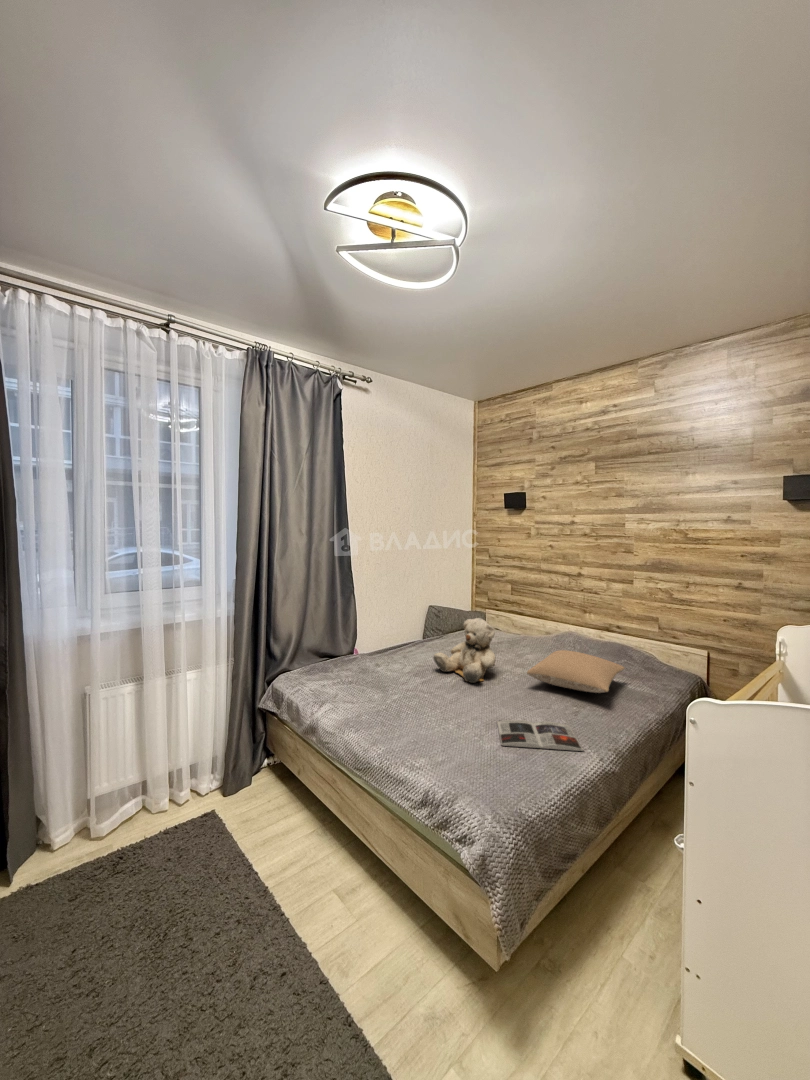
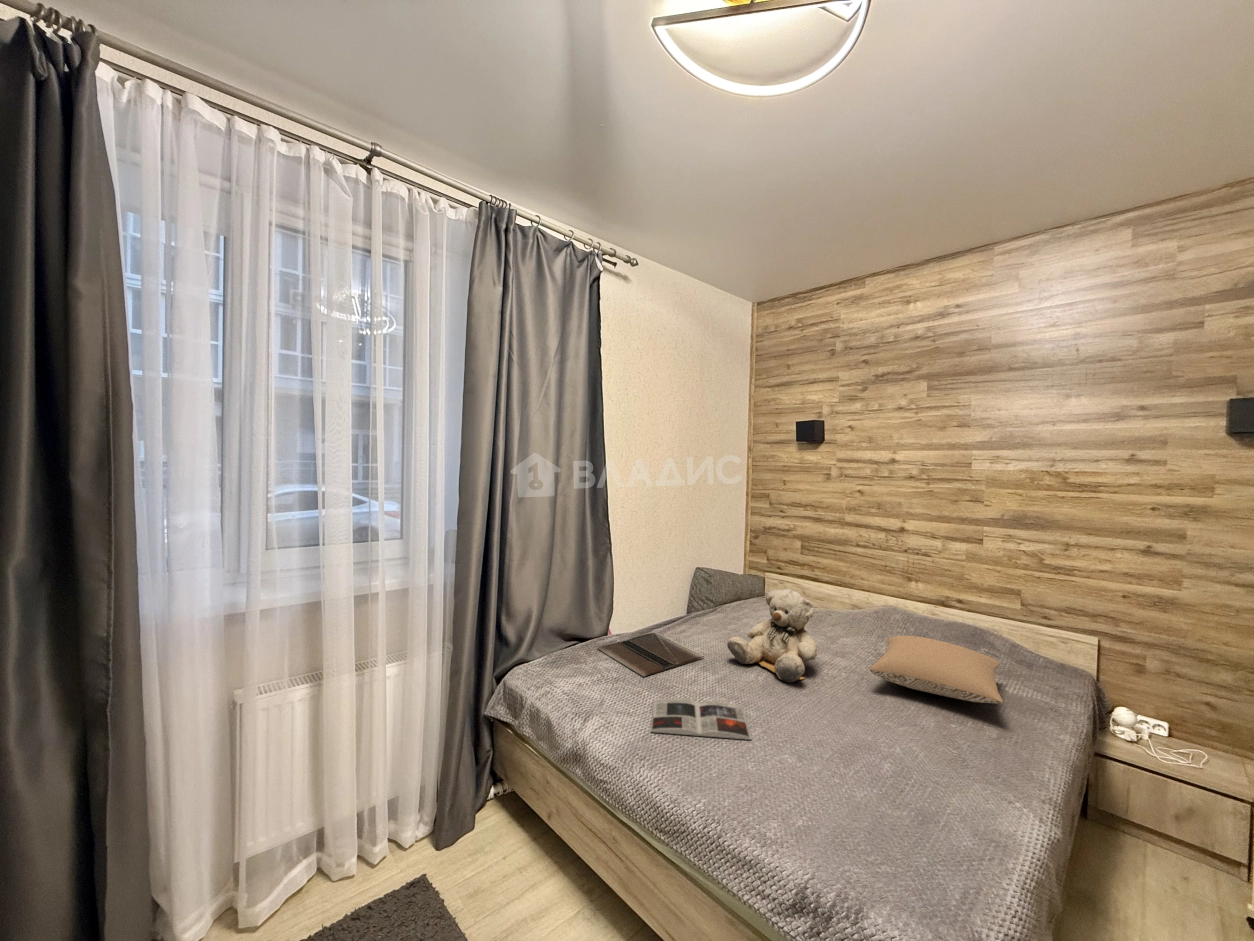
laptop: none [342,652,418,680] -> present [598,632,704,677]
magazine: present [497,720,583,751] -> present [651,699,751,740]

